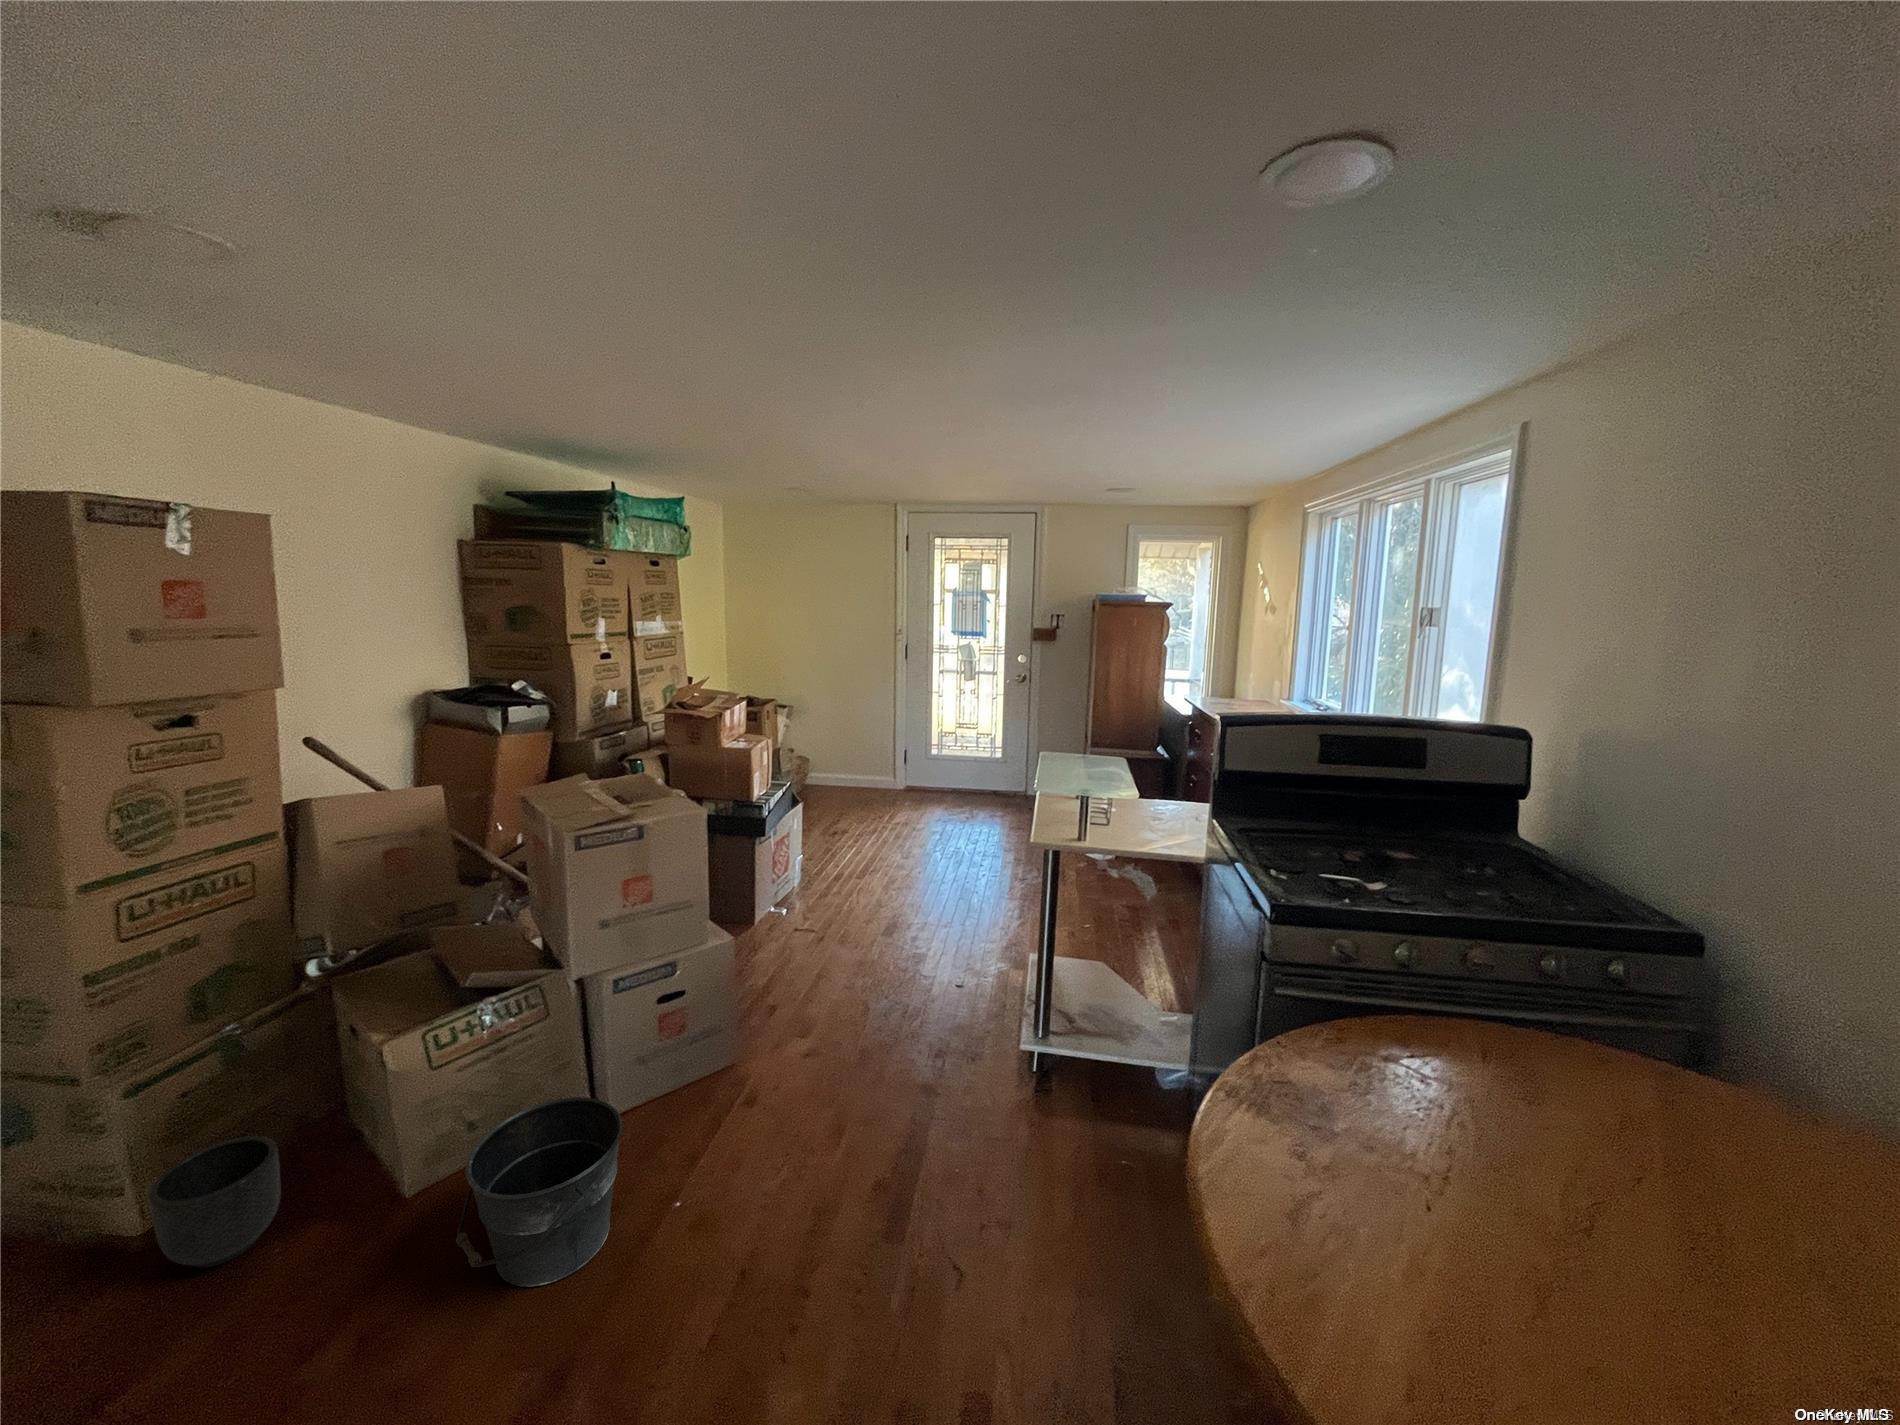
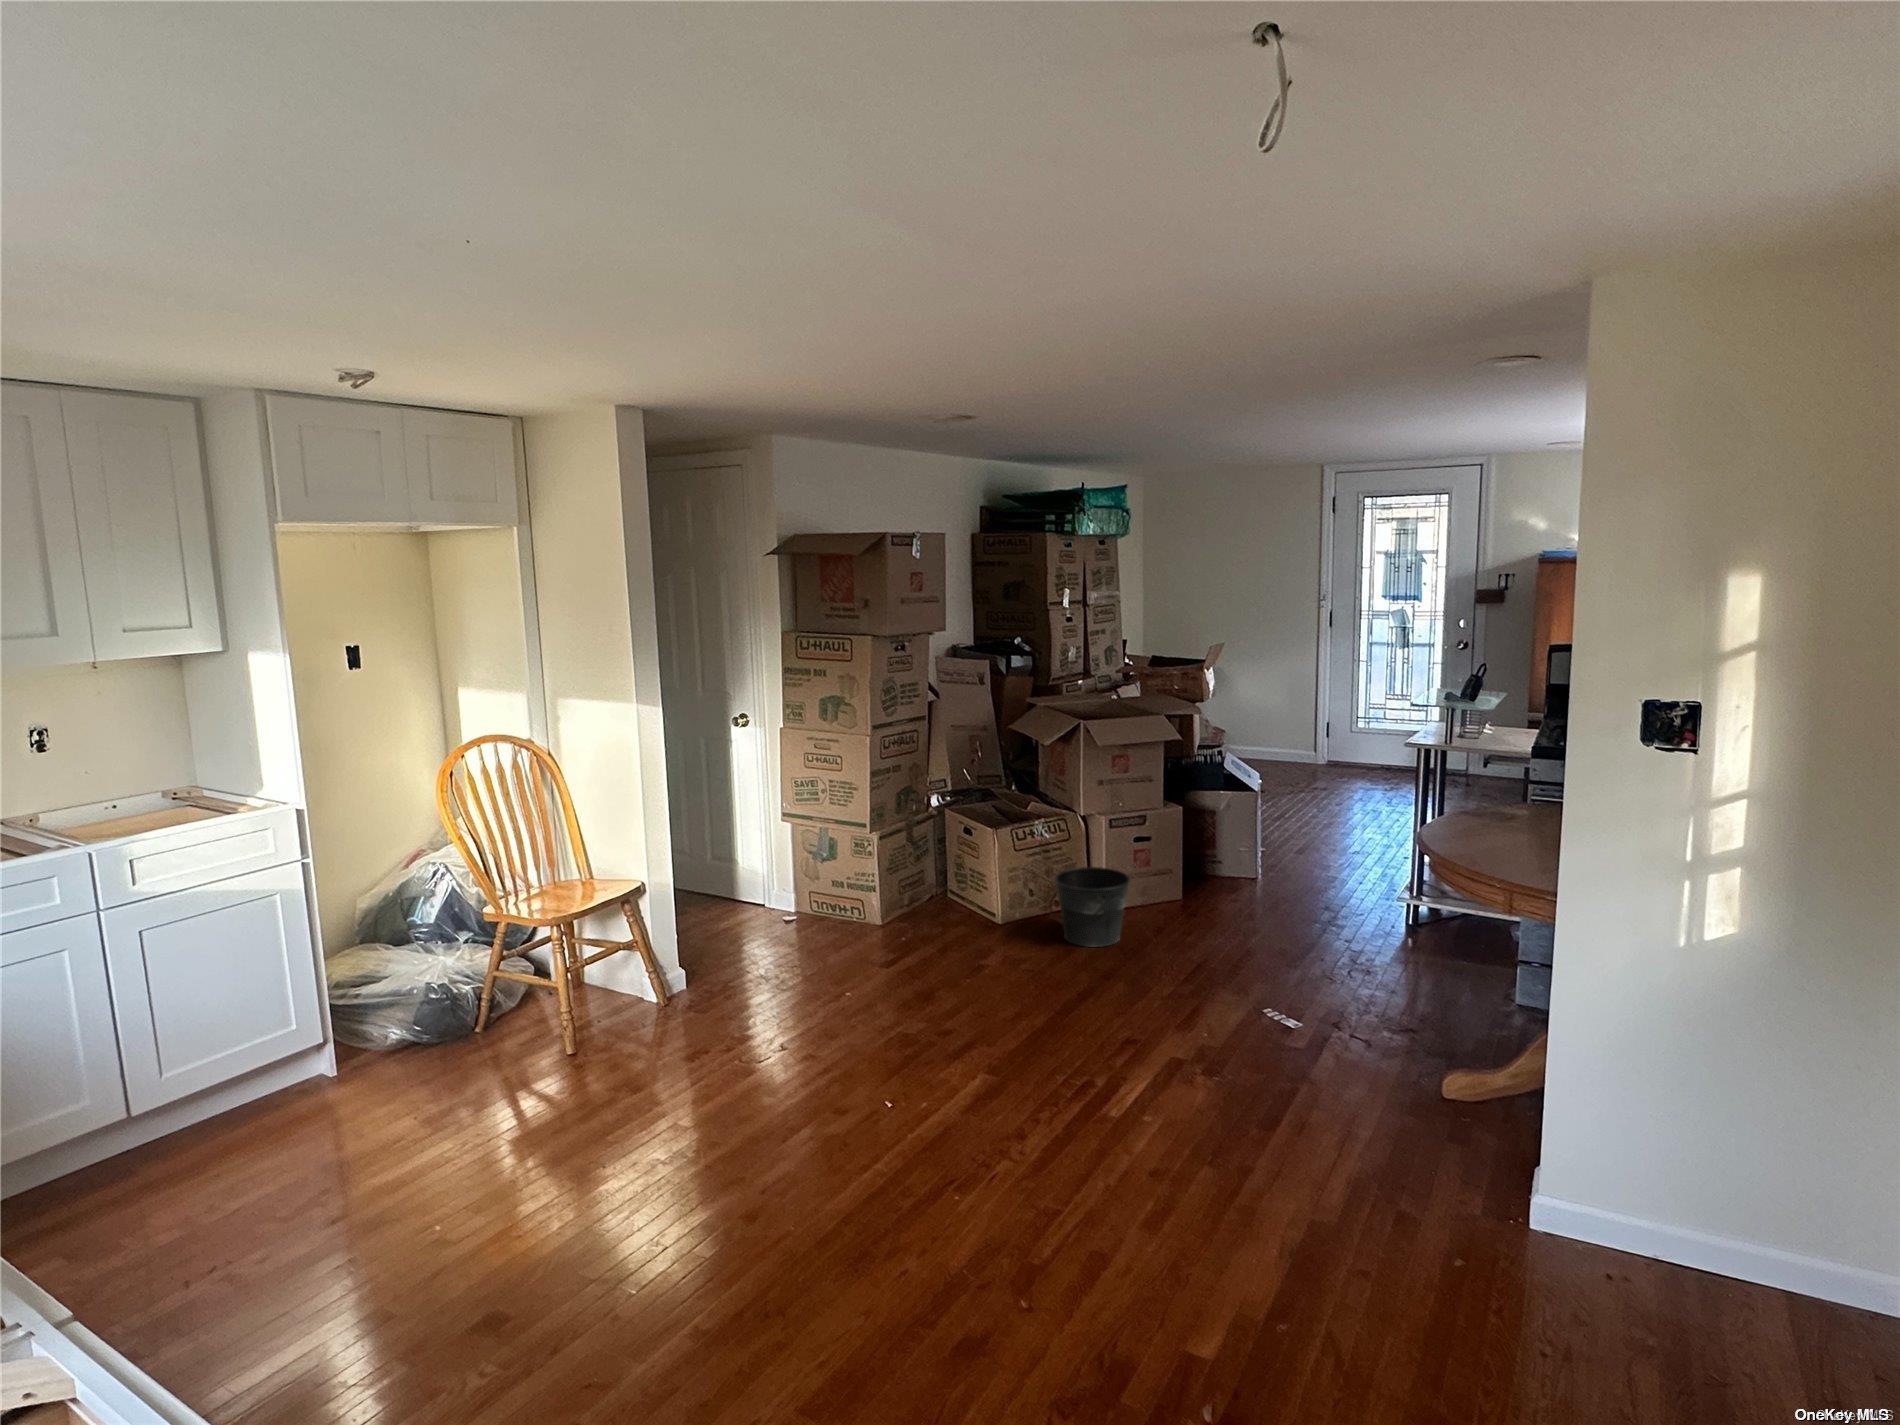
planter: present [148,1136,281,1268] -> none [907,867,954,921]

